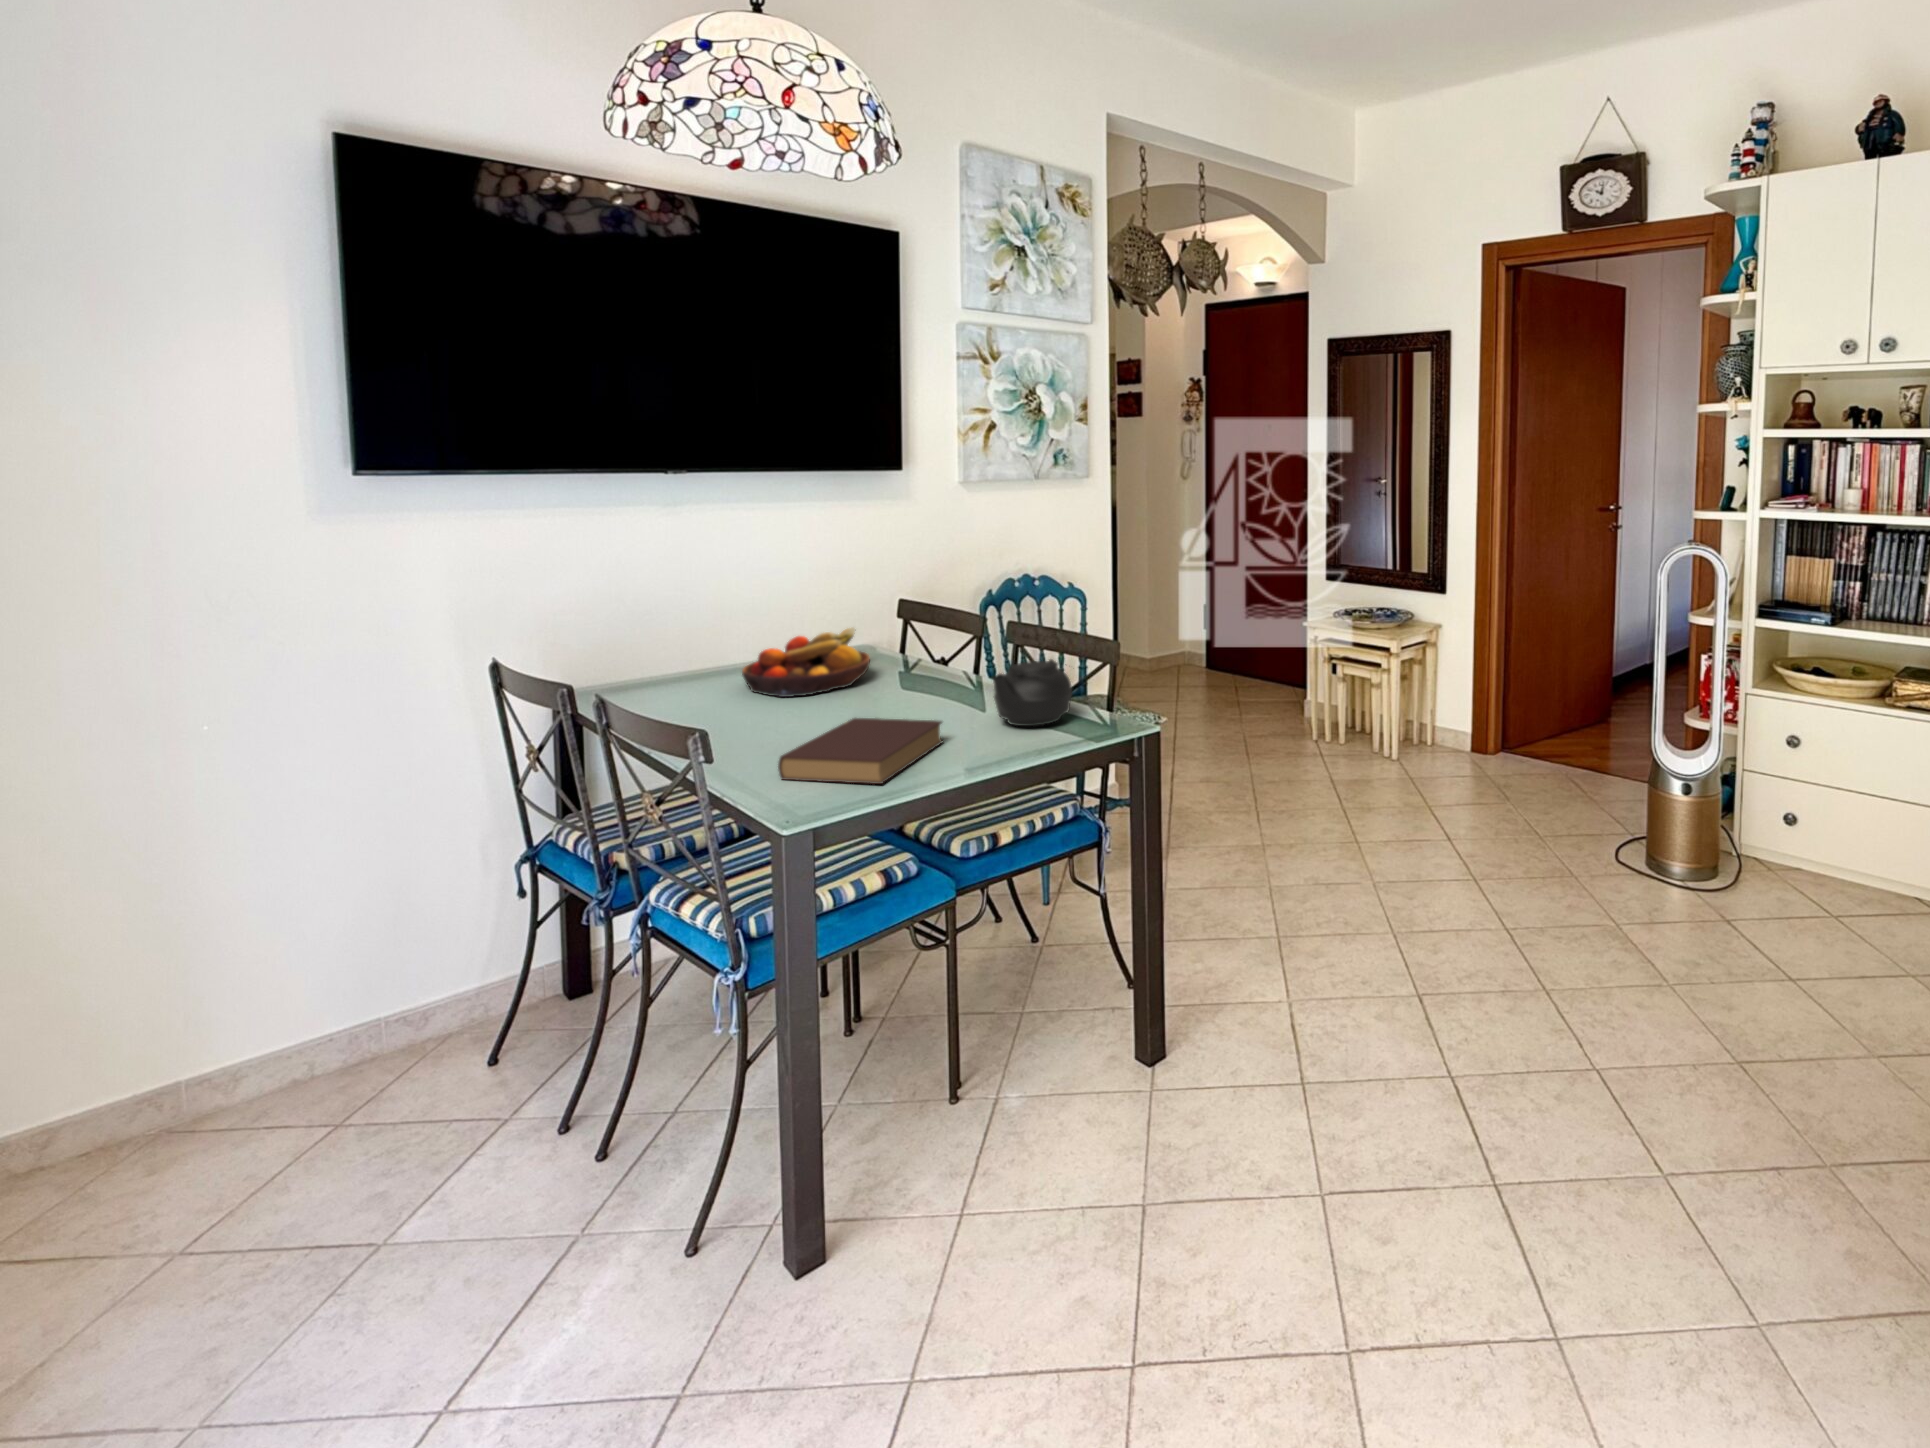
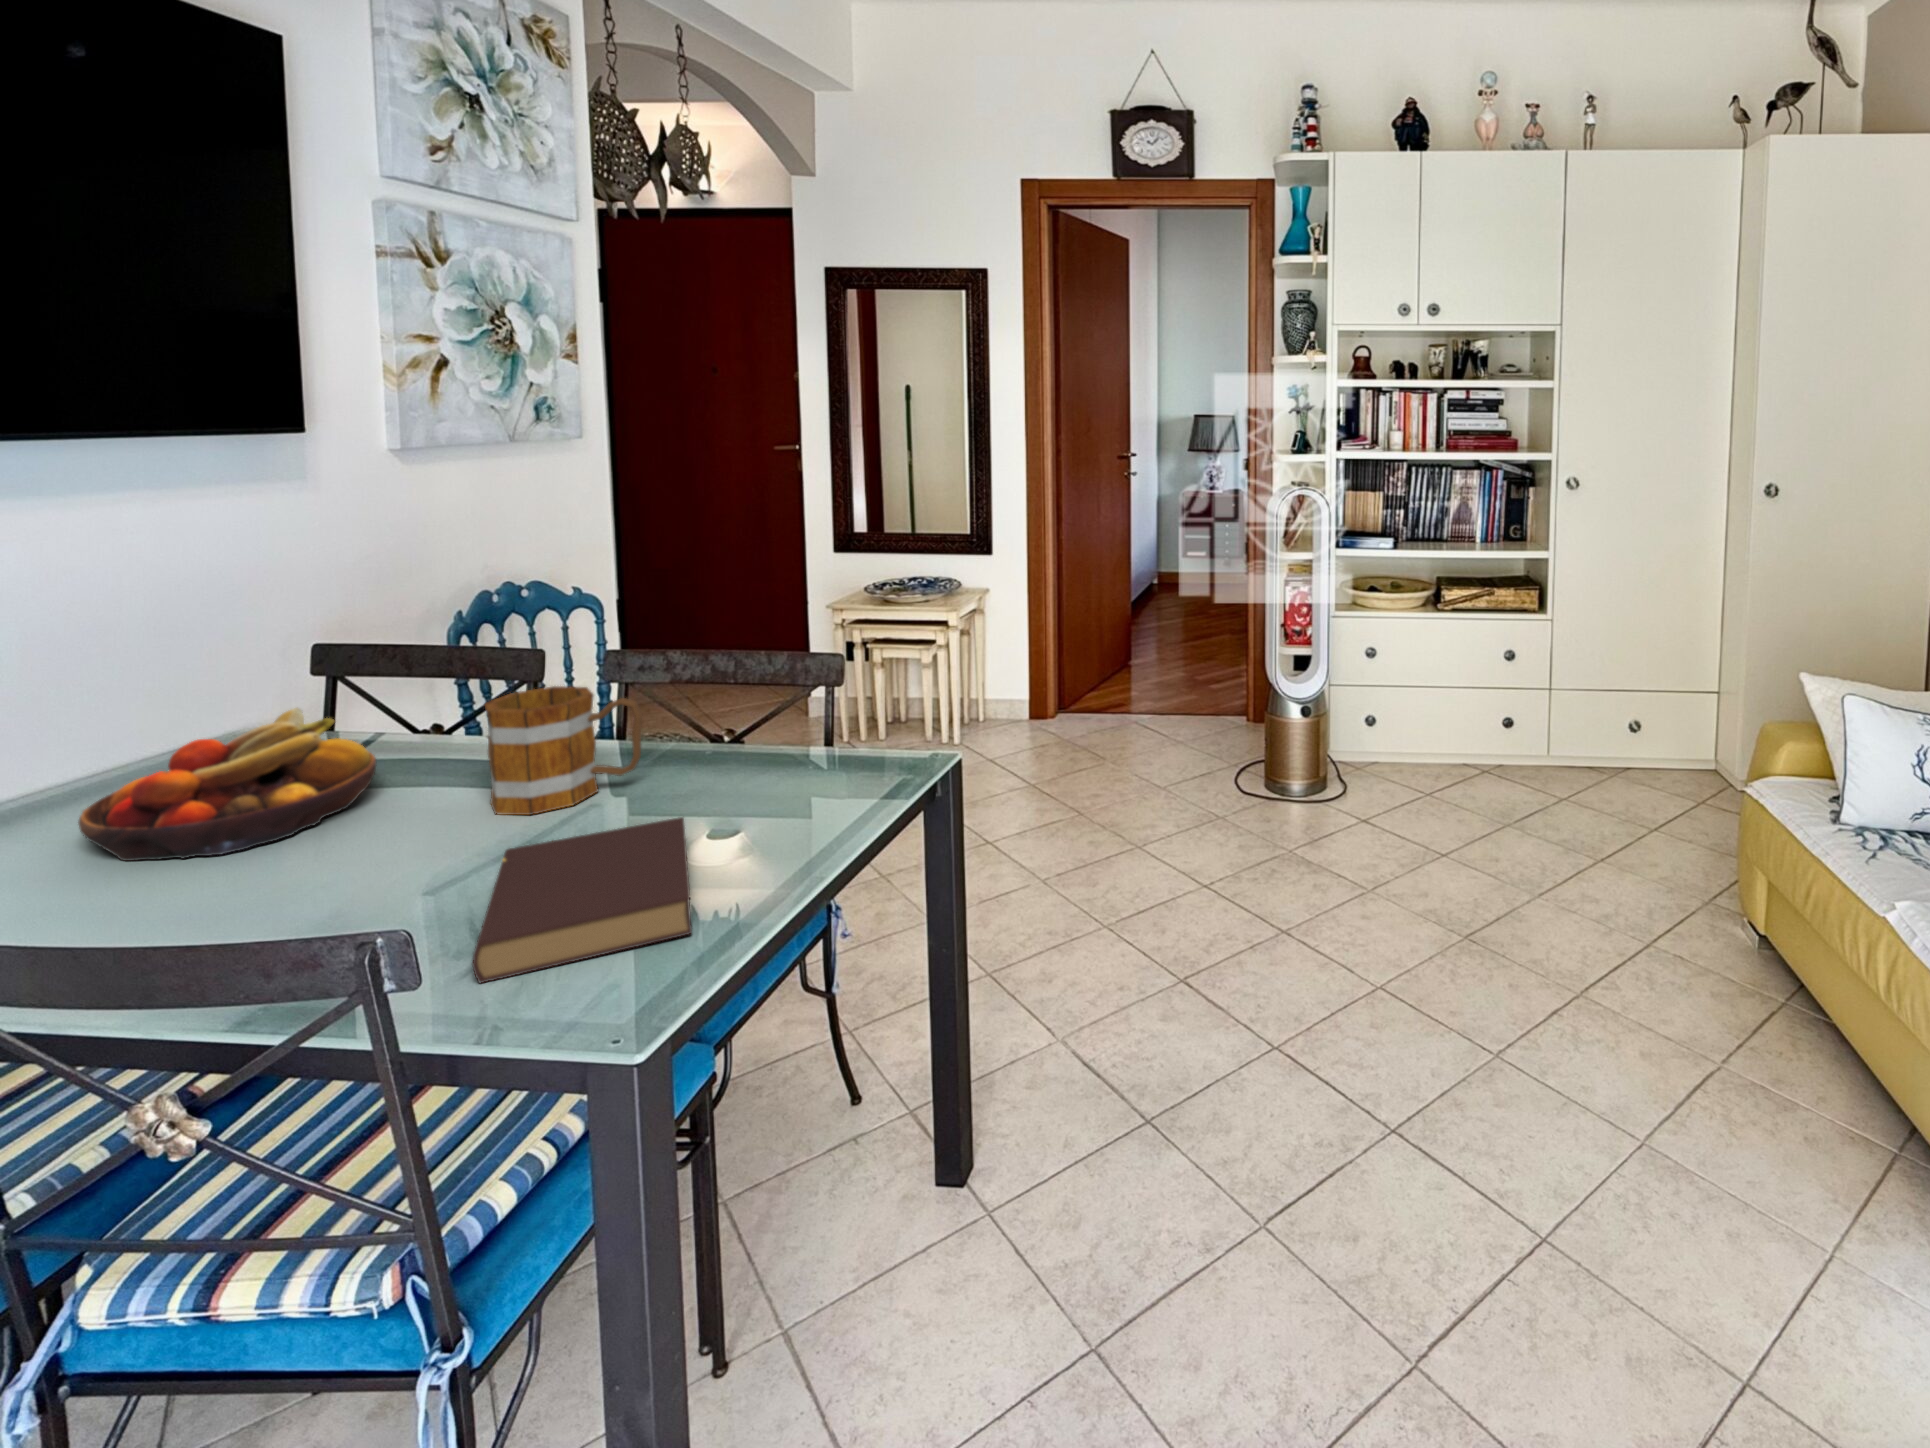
mug: none [895,632,976,708] -> present [485,686,642,815]
teapot: present [993,659,1072,726] -> none [714,696,840,800]

